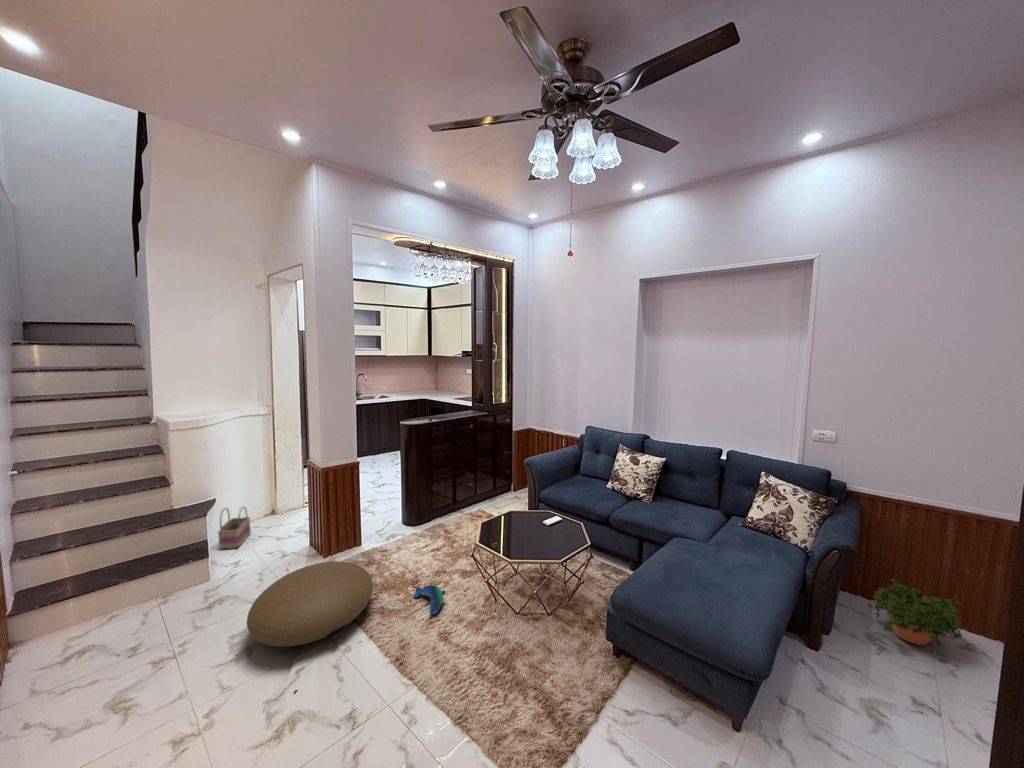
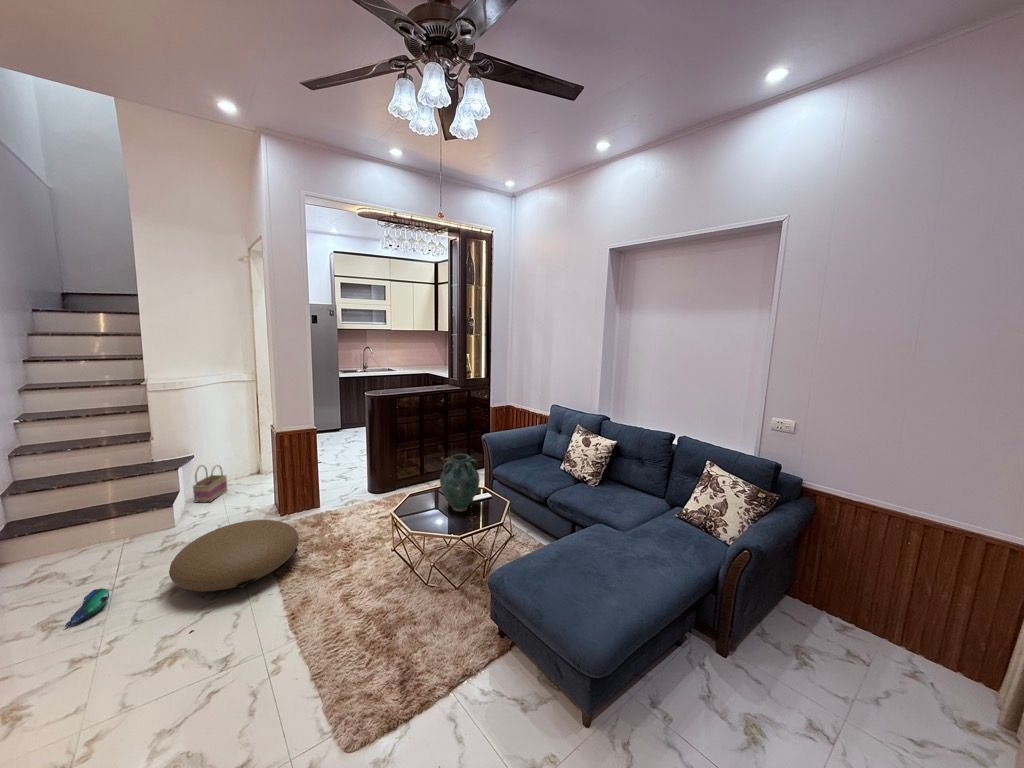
vase: none [525,479,564,536] -> present [440,454,479,511]
potted plant: present [867,579,962,659] -> none [802,590,907,687]
plush toy: present [413,585,445,617] -> present [65,588,109,627]

